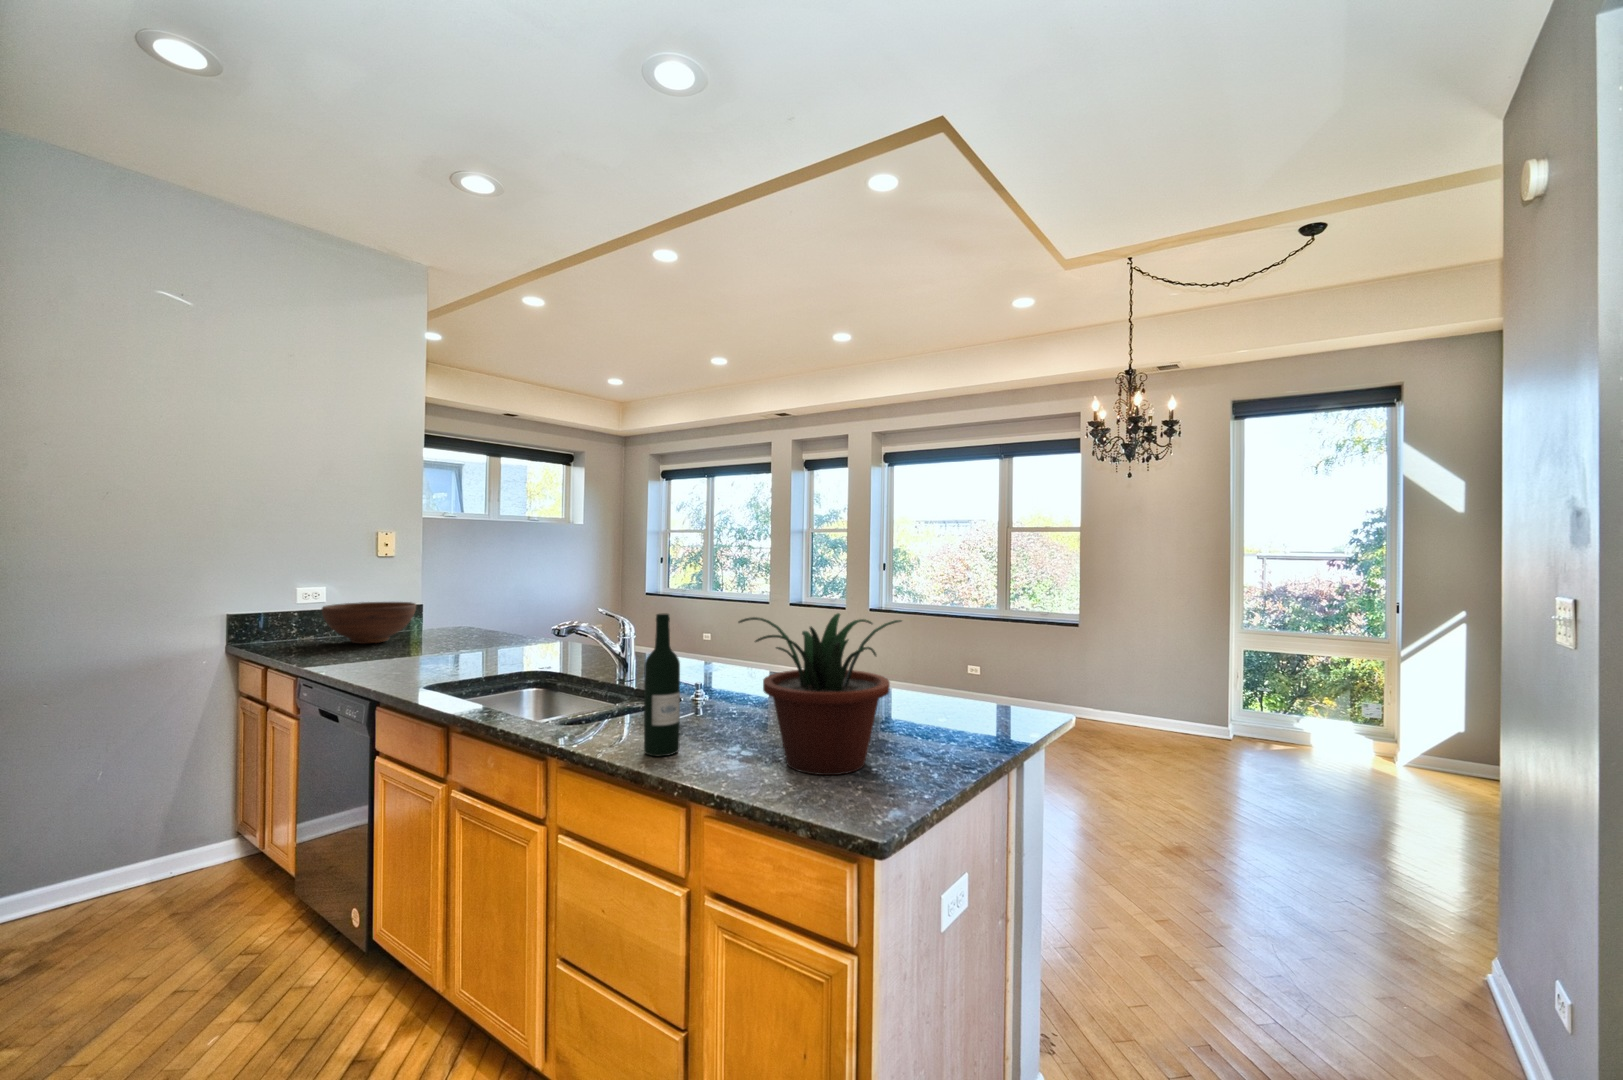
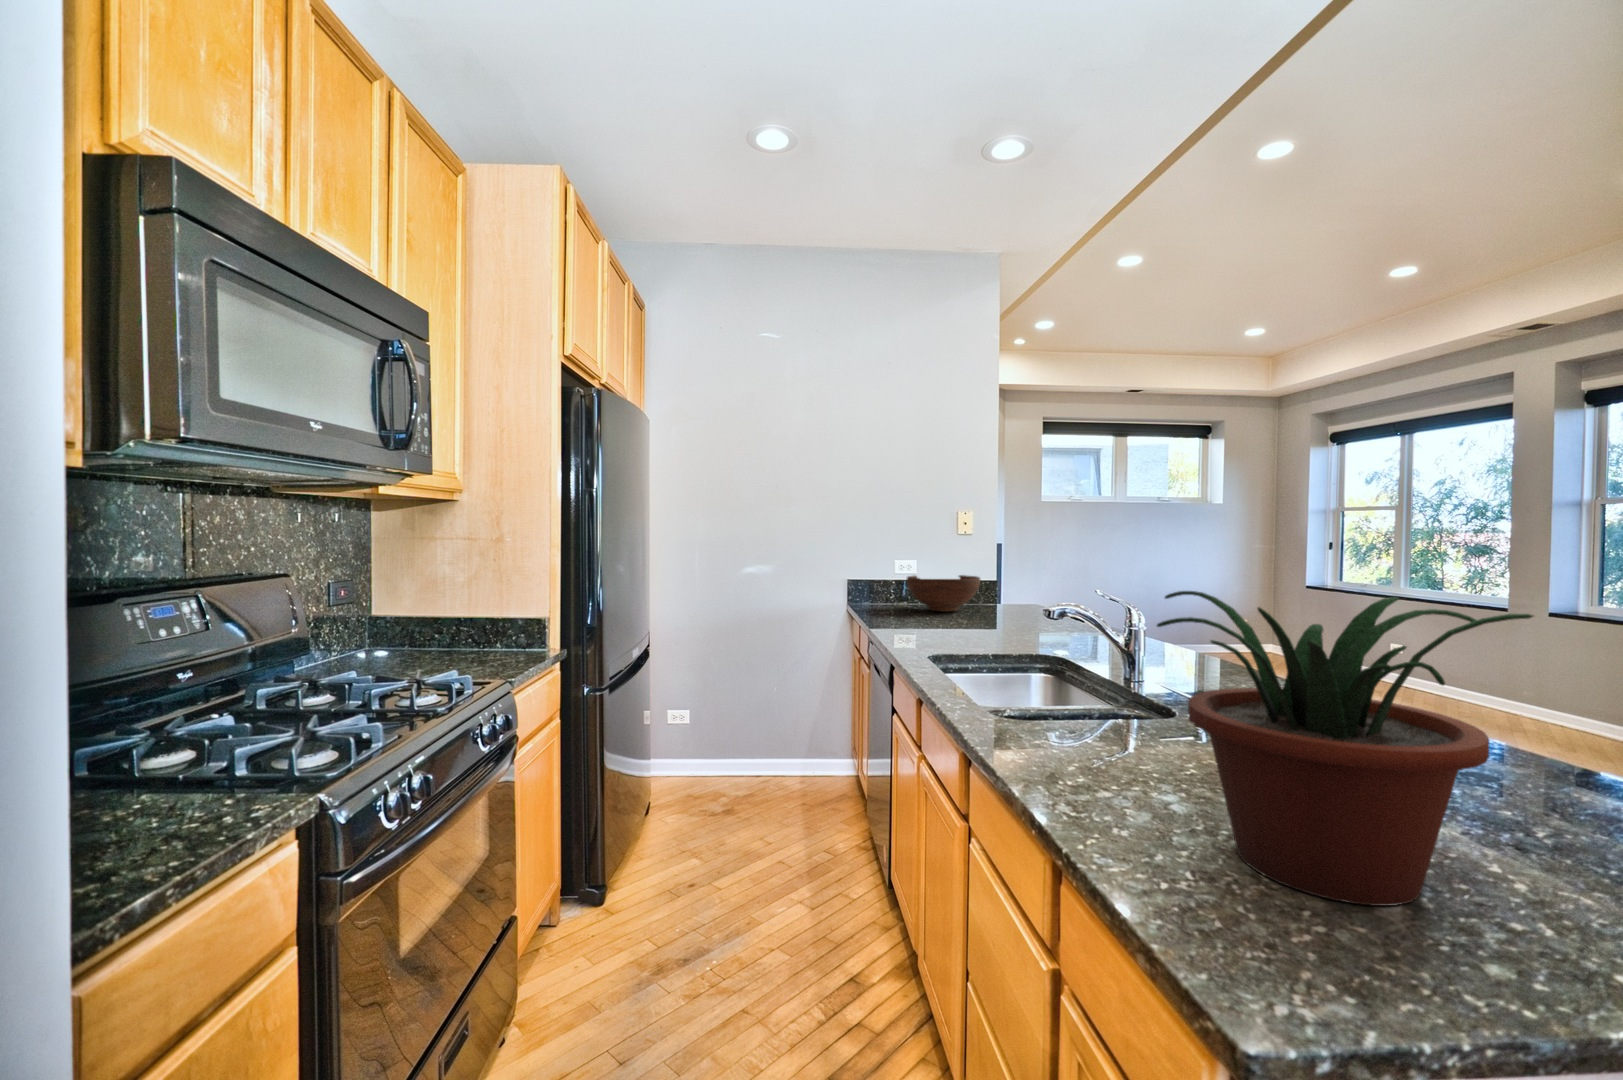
wine bottle: present [644,614,680,756] -> none [1041,580,1092,776]

